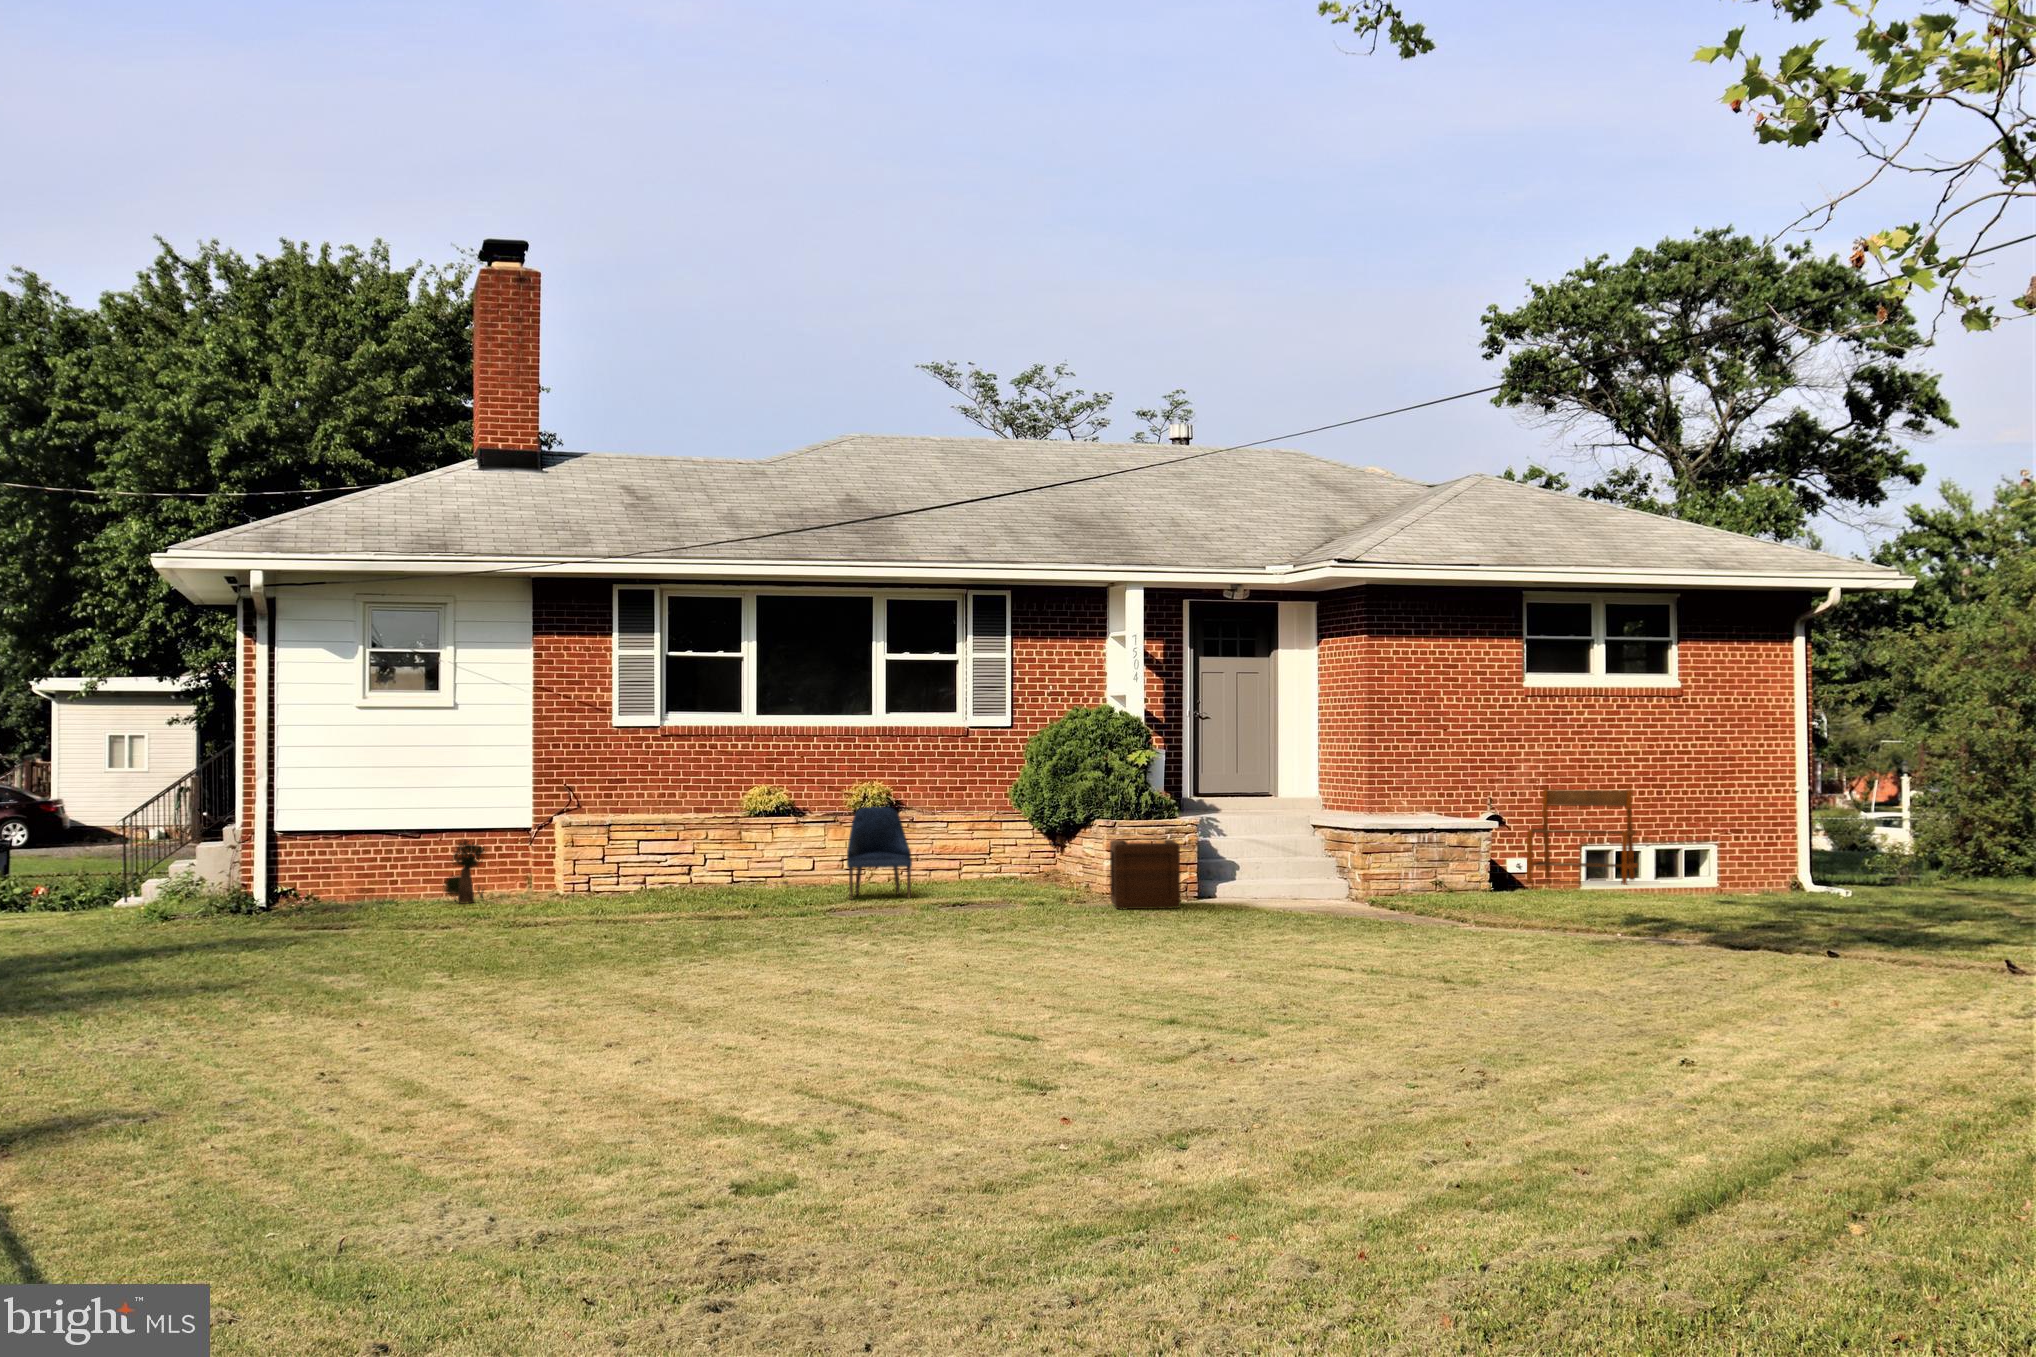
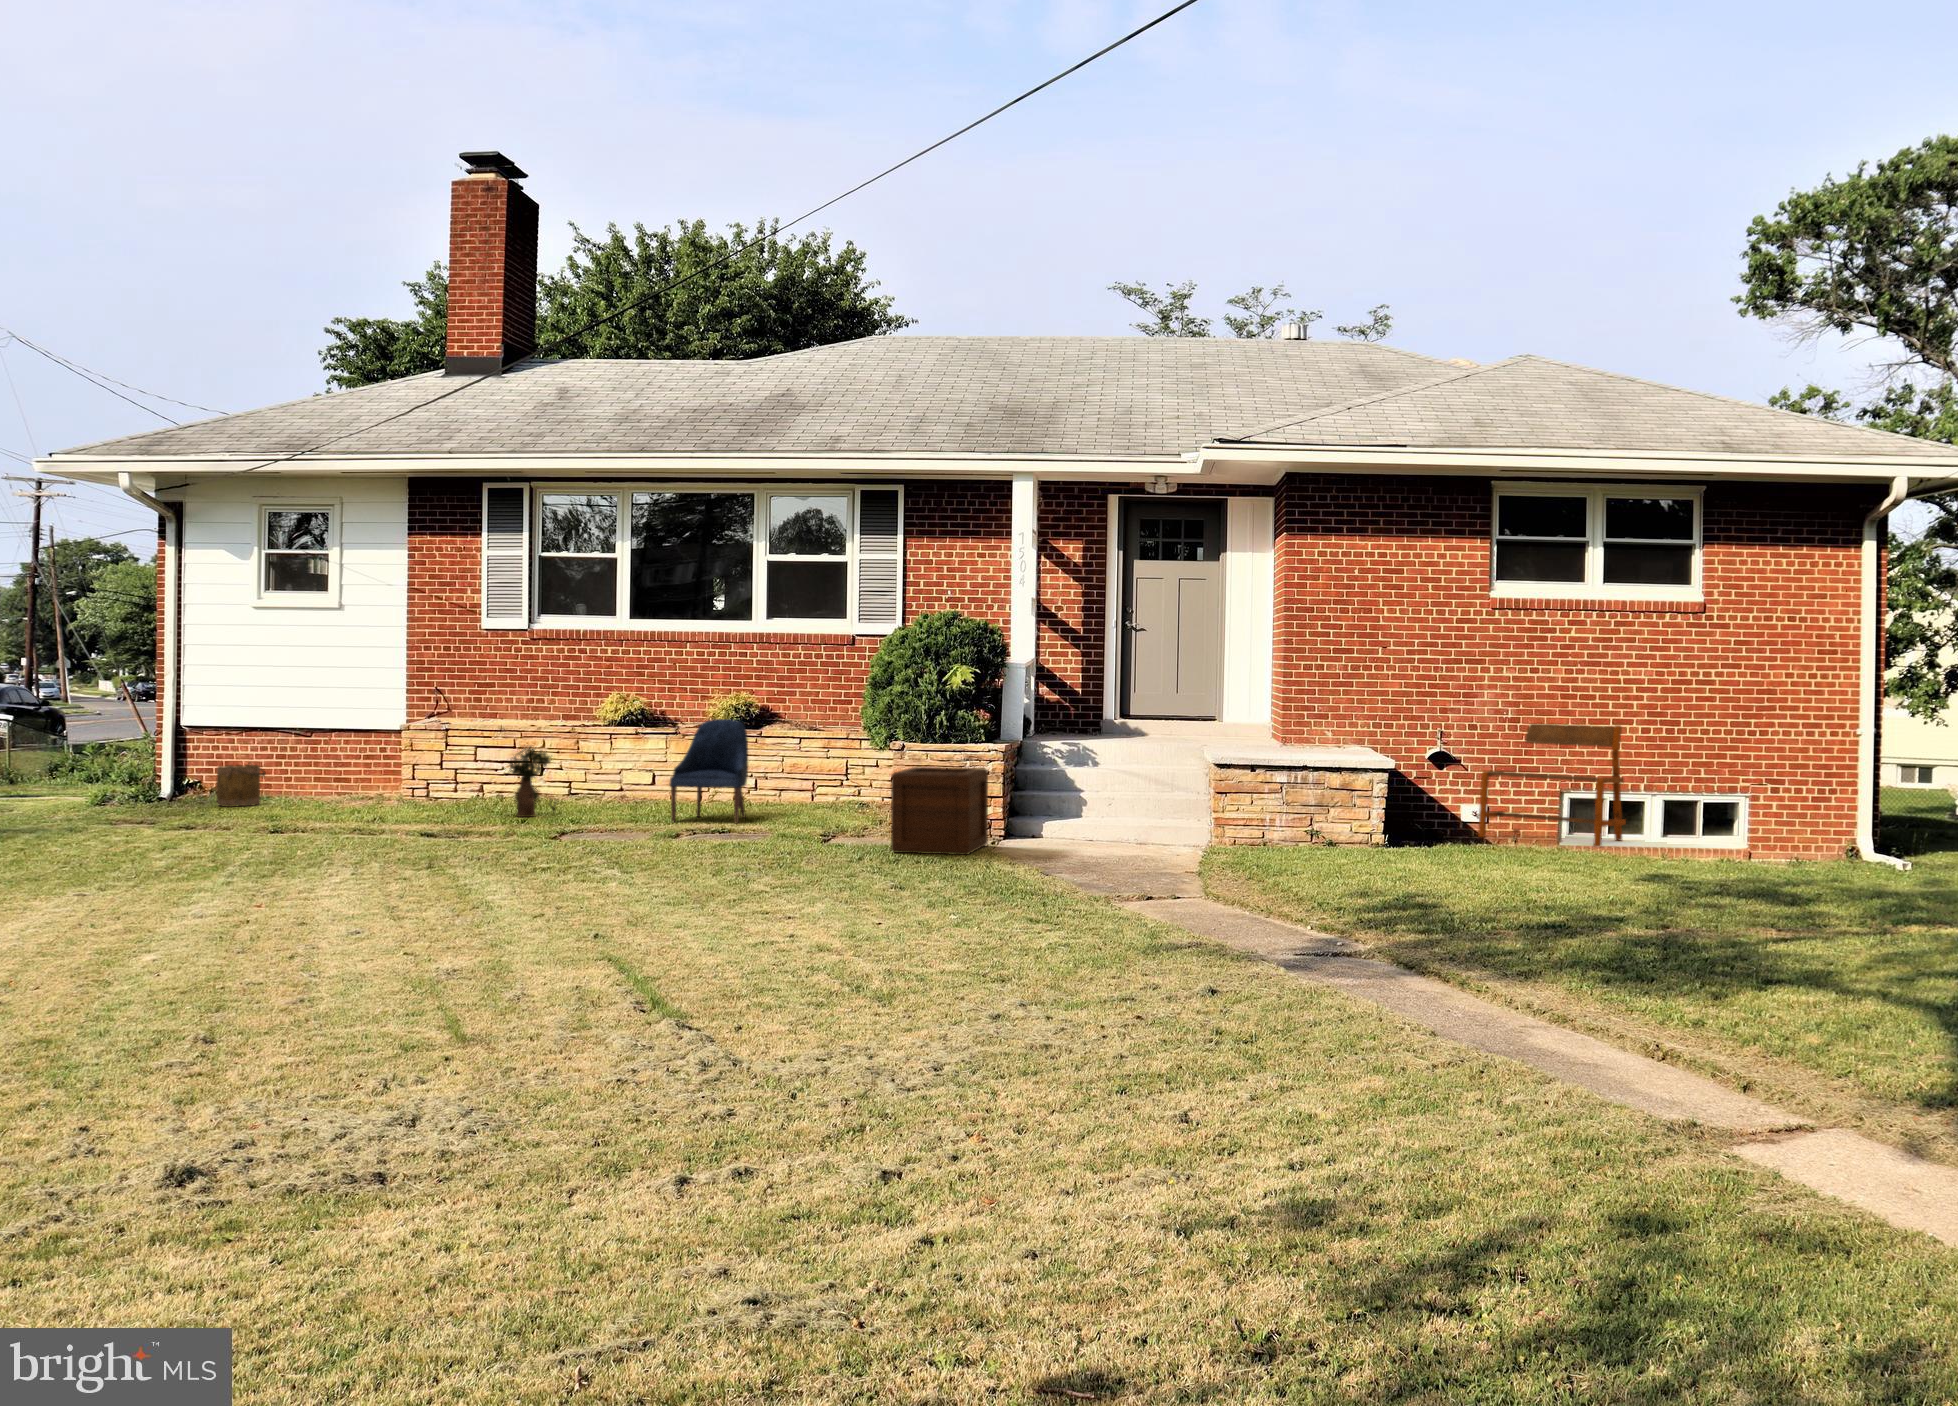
potted plant: present [443,840,486,904] -> present [505,746,557,817]
bucket: none [358,864,405,906] -> present [216,764,266,807]

